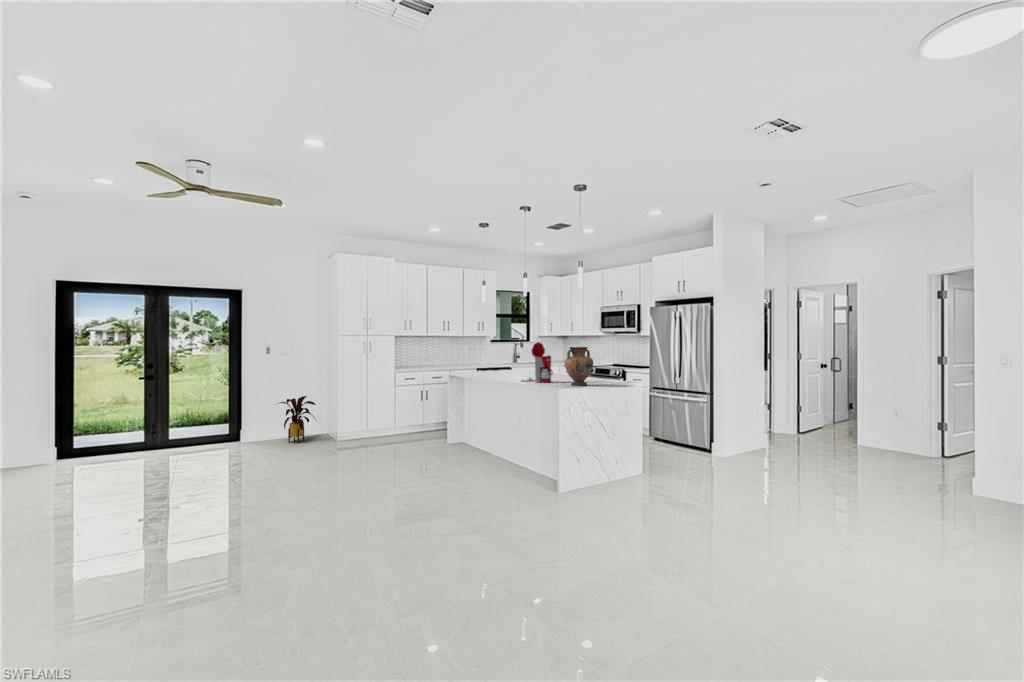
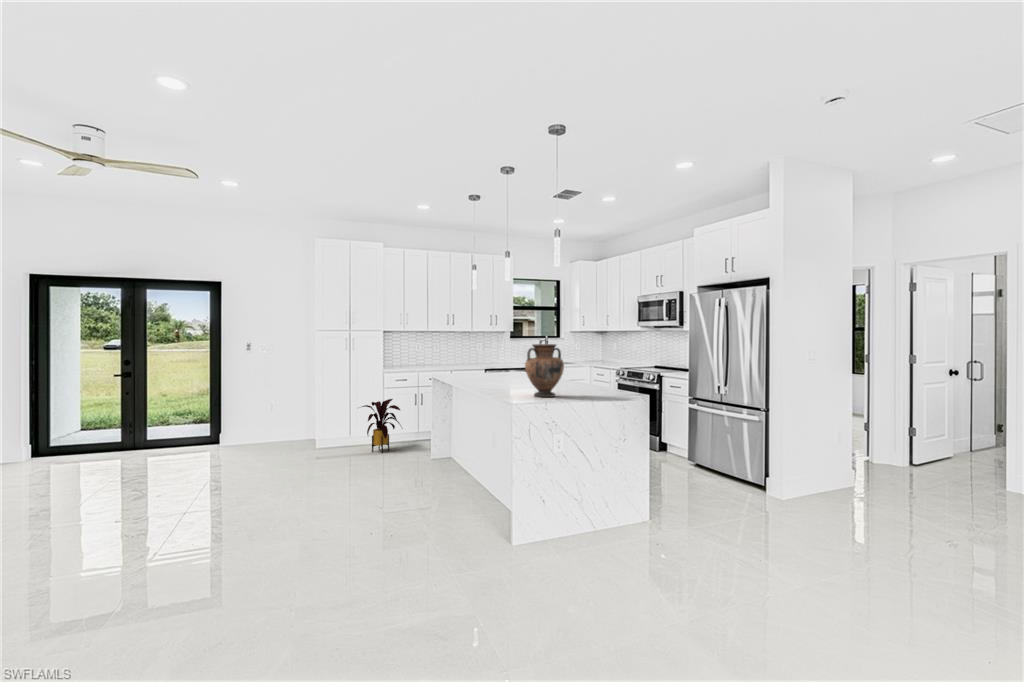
coffee maker: present [522,342,553,382] -> none [484,337,522,391]
house plant: present [278,396,316,443] -> present [362,399,401,453]

